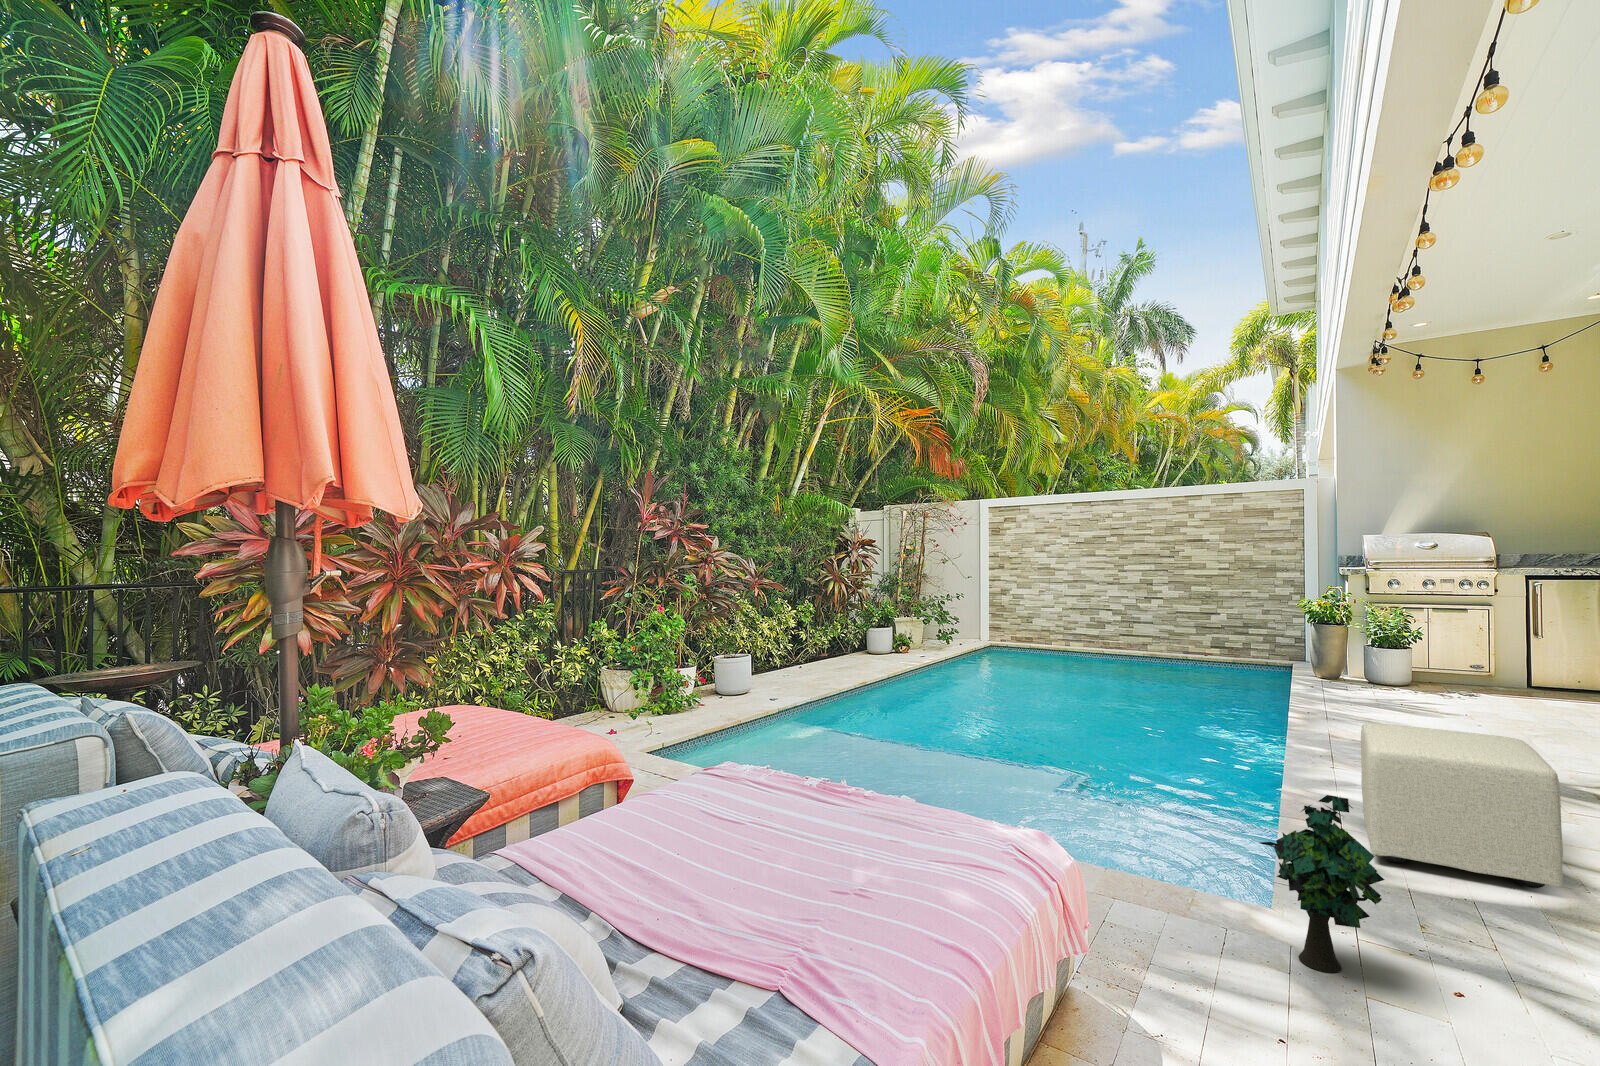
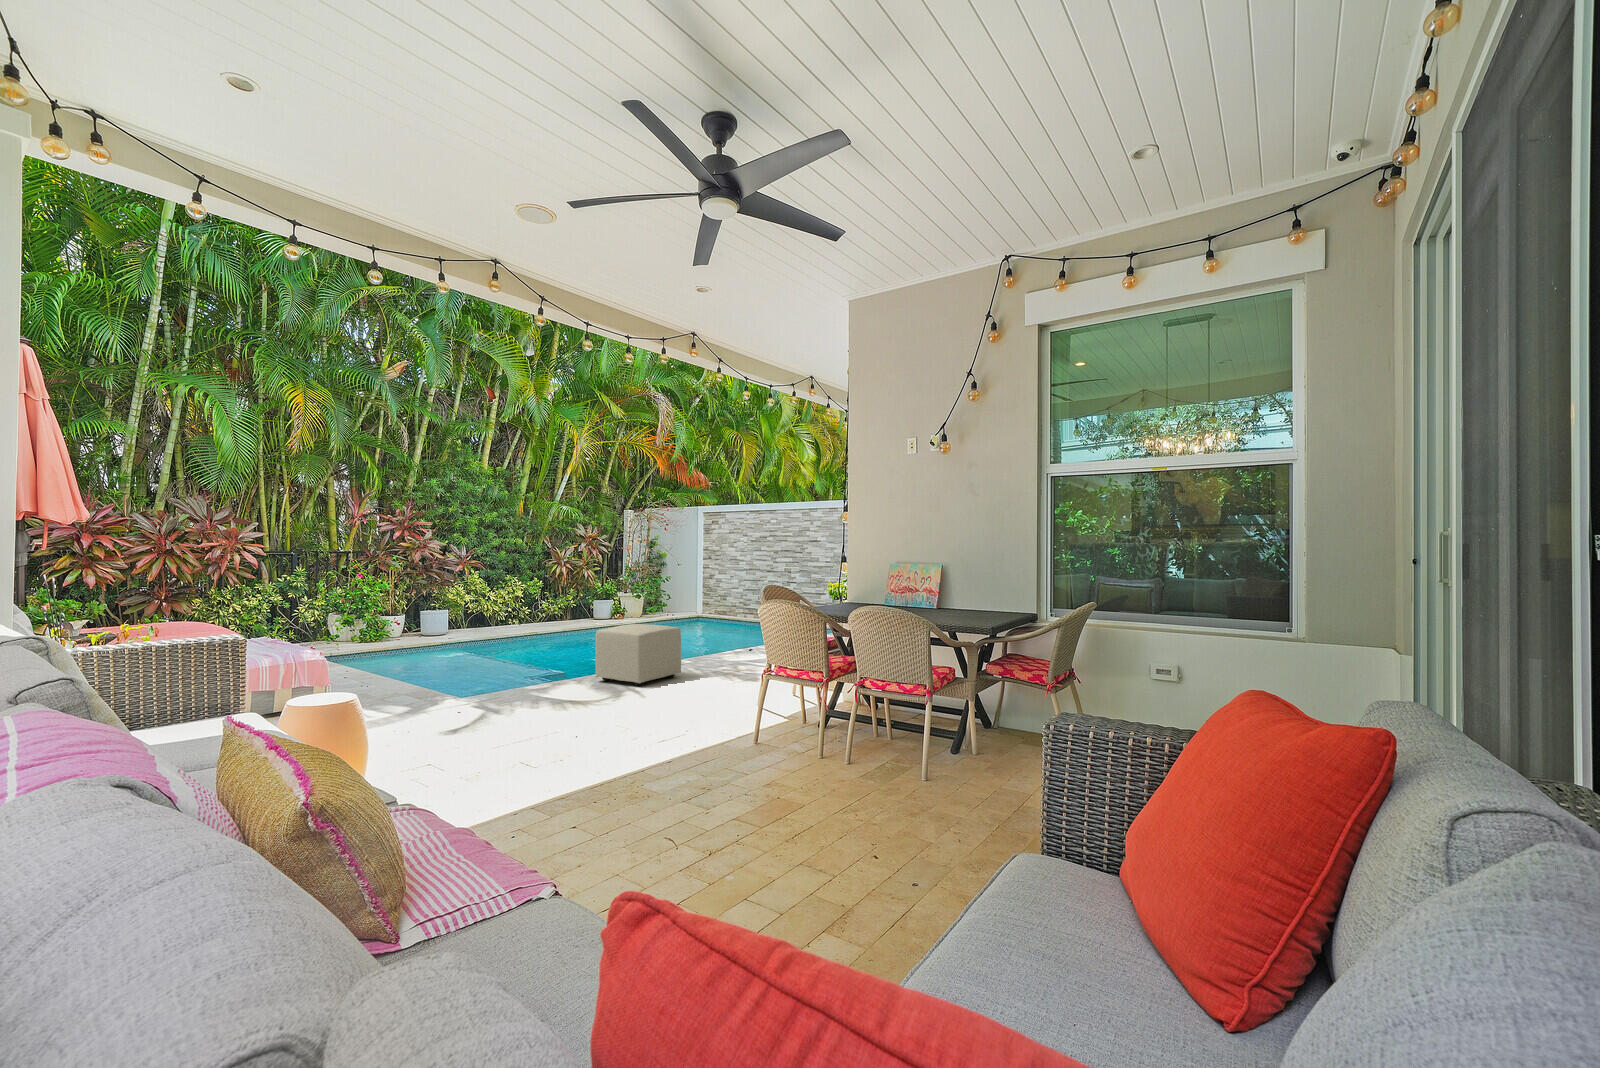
decorative plant: present [1260,795,1385,973] -> none [468,633,507,702]

